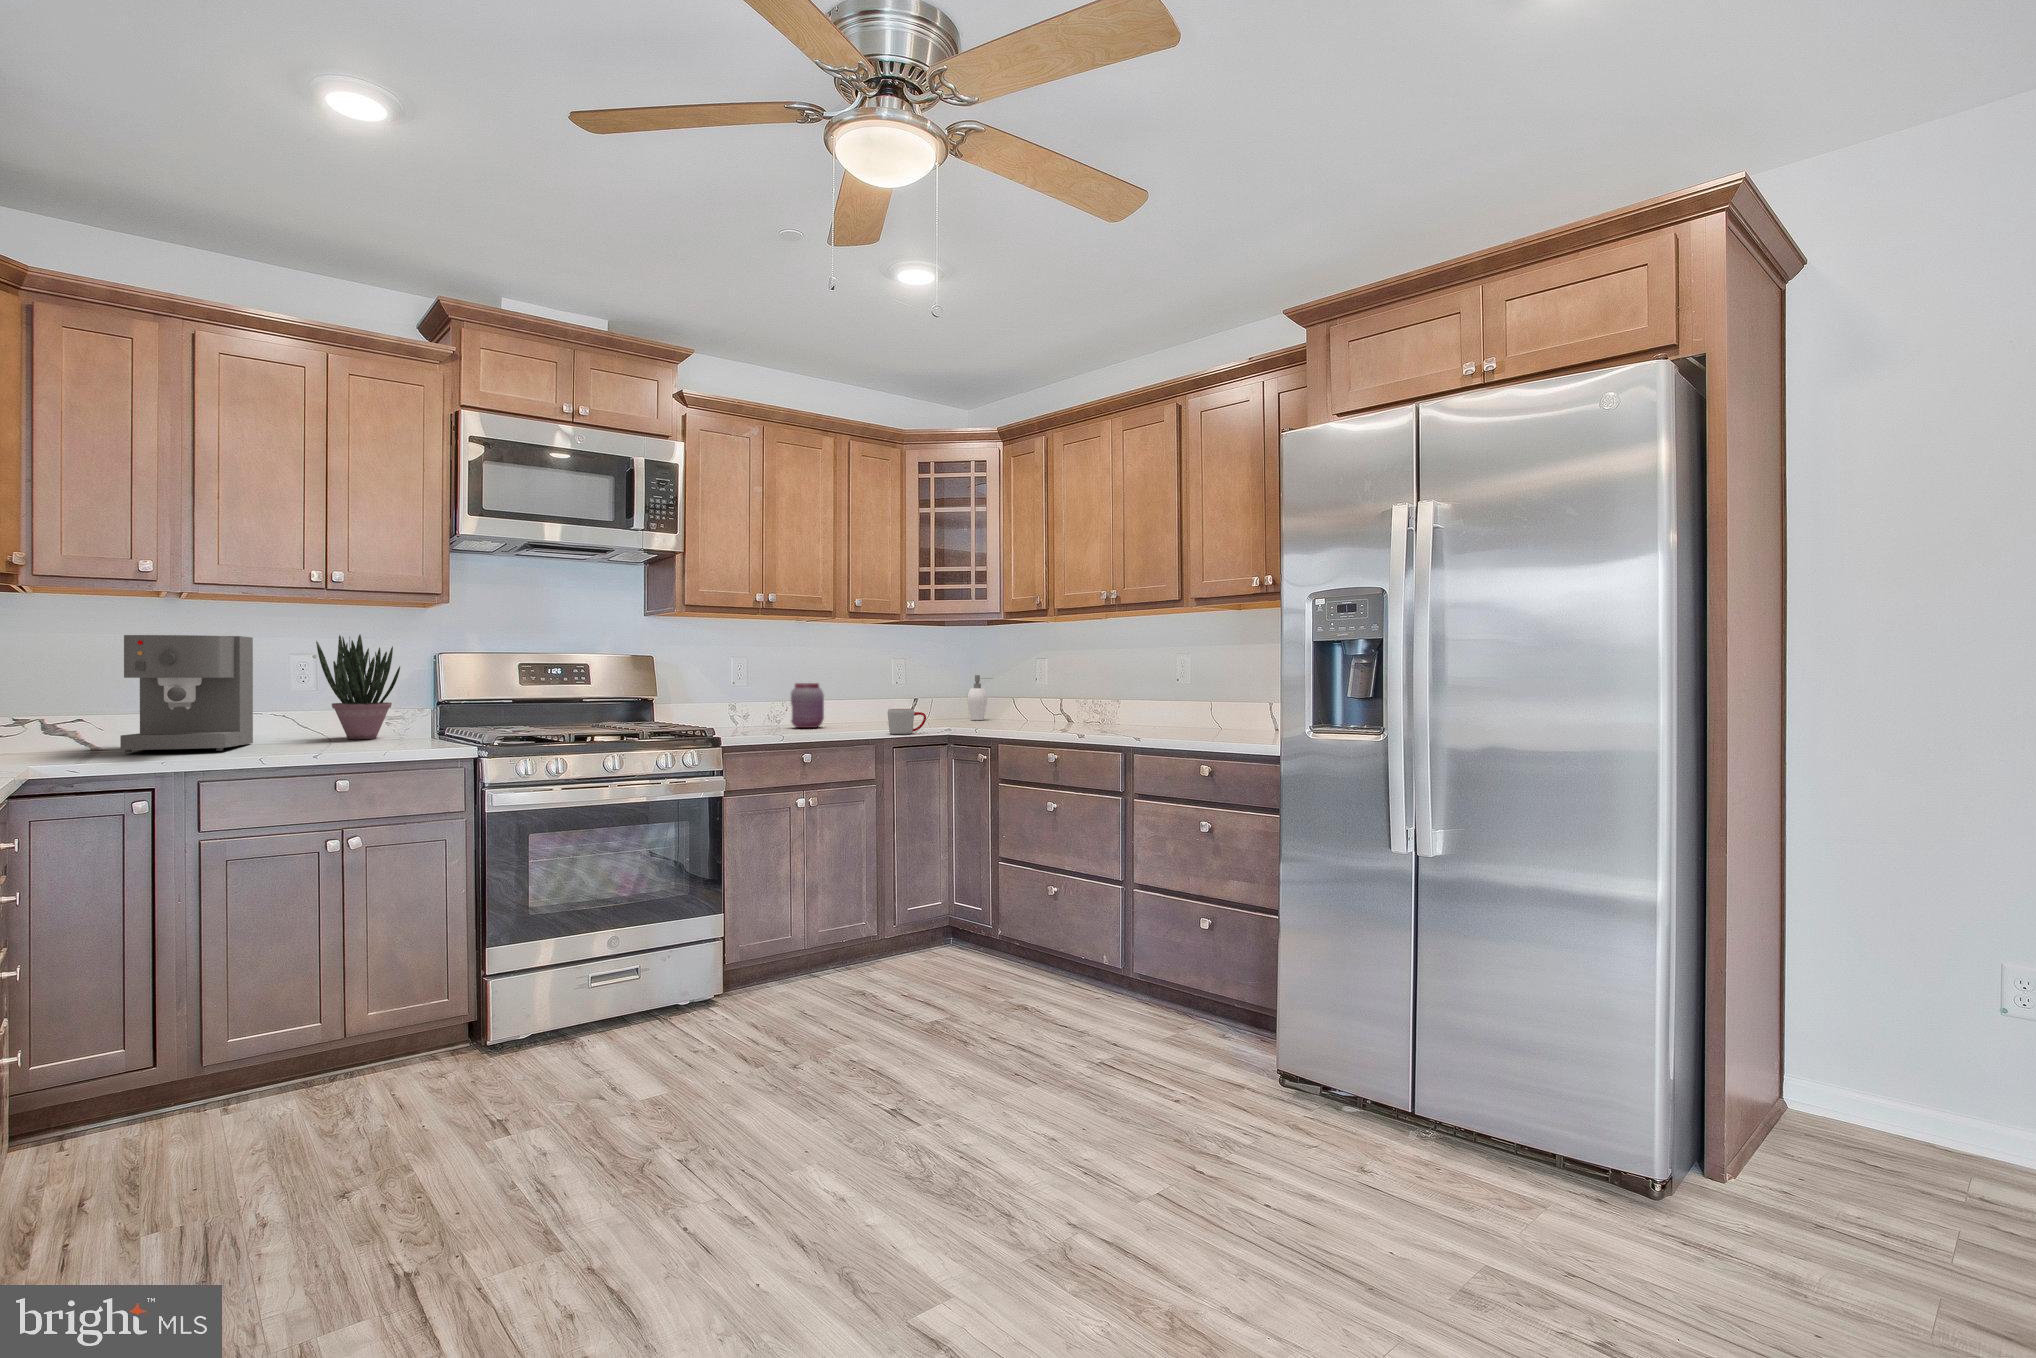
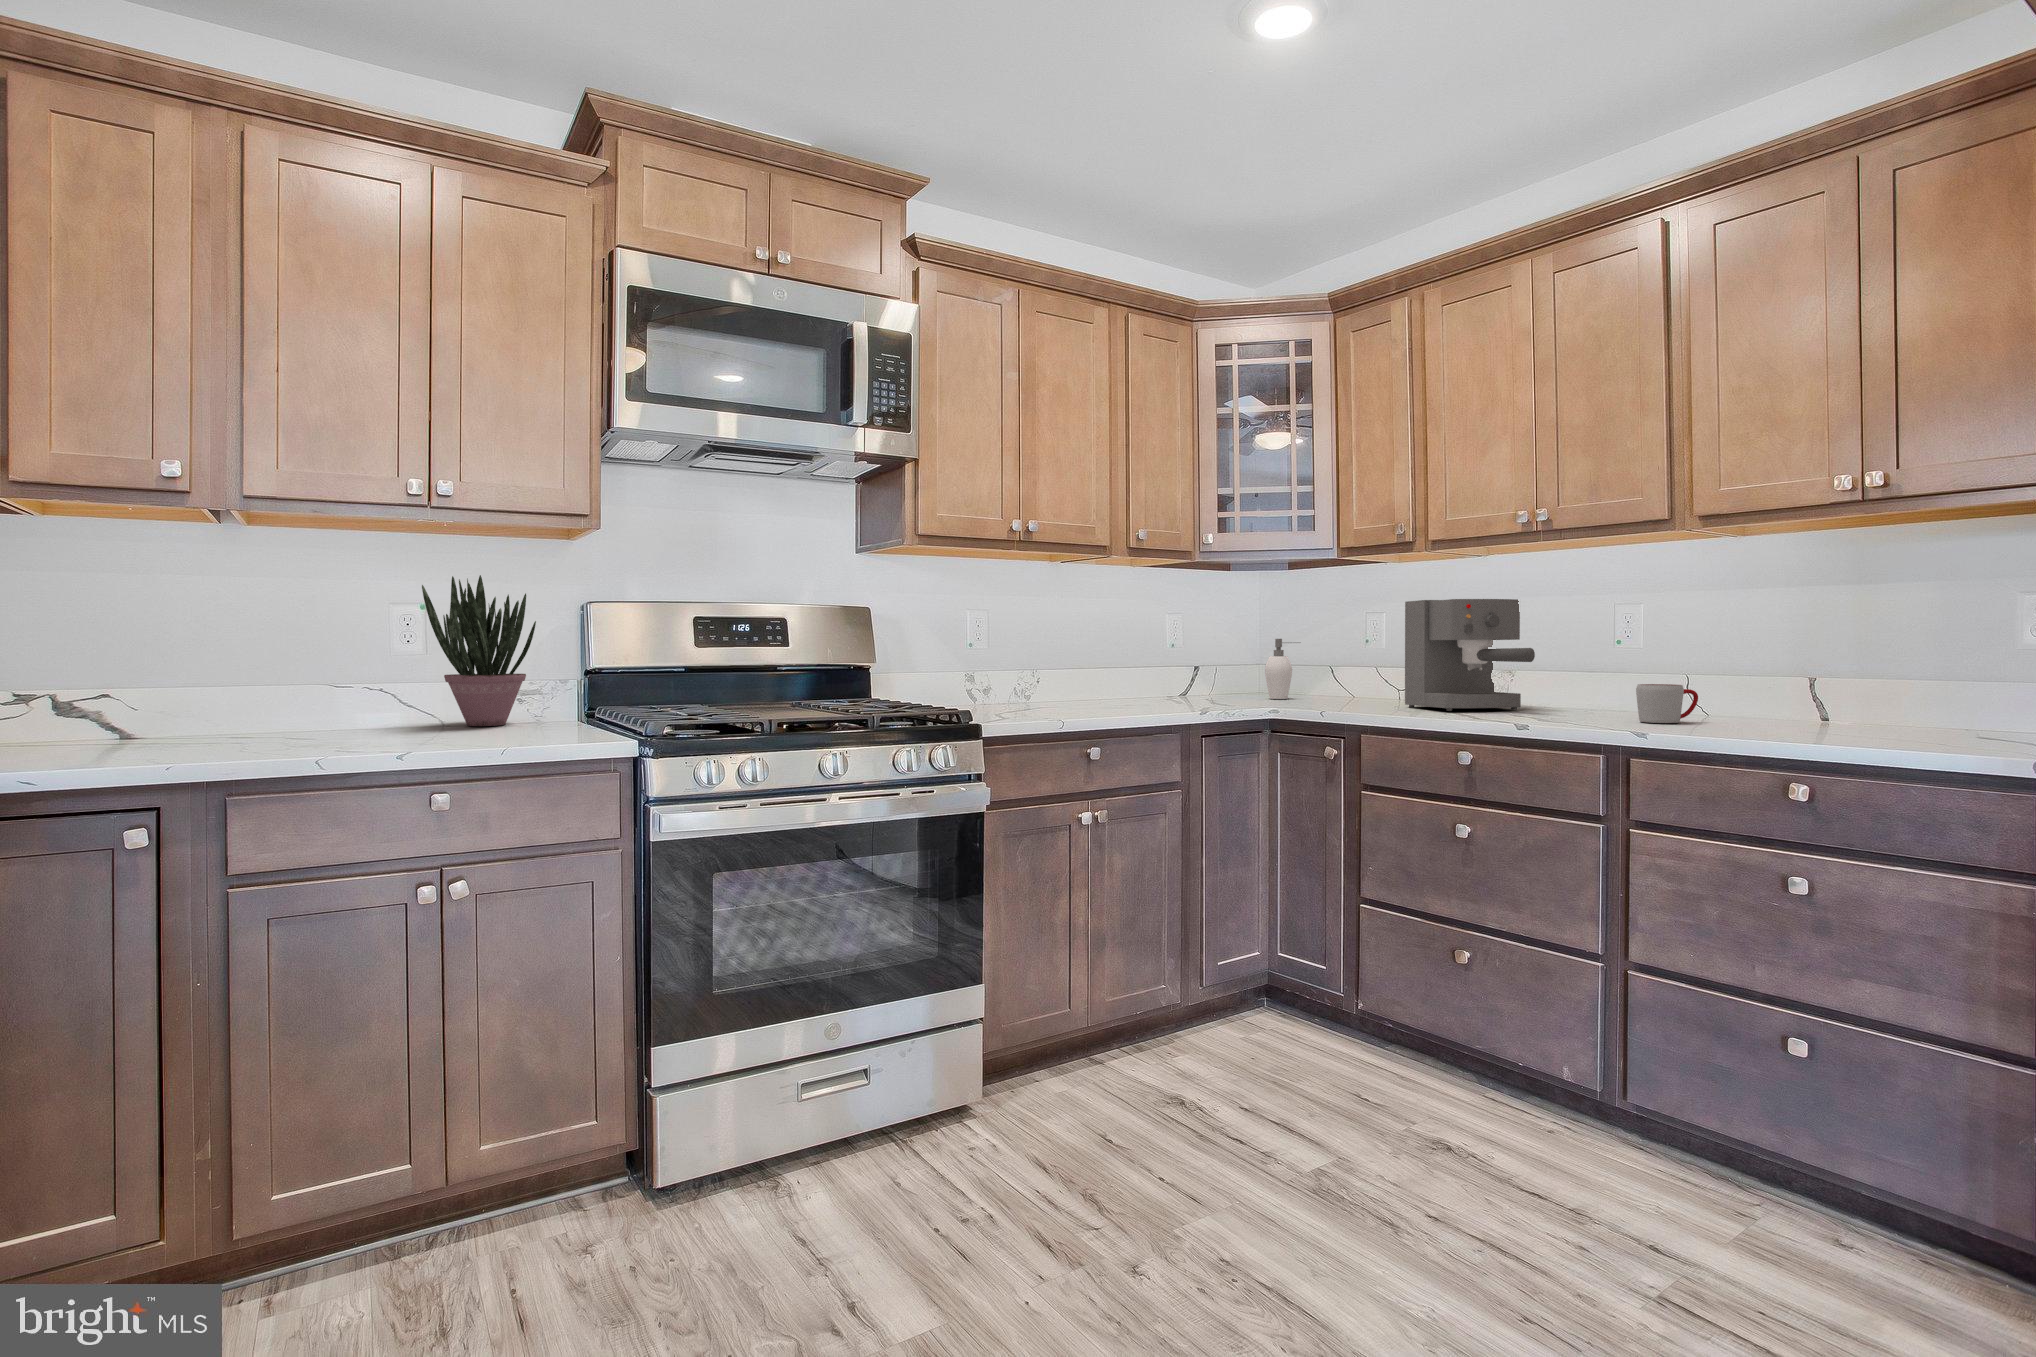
coffee maker: present [120,635,253,753] -> present [1405,599,1535,711]
jar: present [791,683,824,728] -> none [1042,649,1086,710]
mug: present [888,709,926,734] -> present [1636,684,1698,723]

